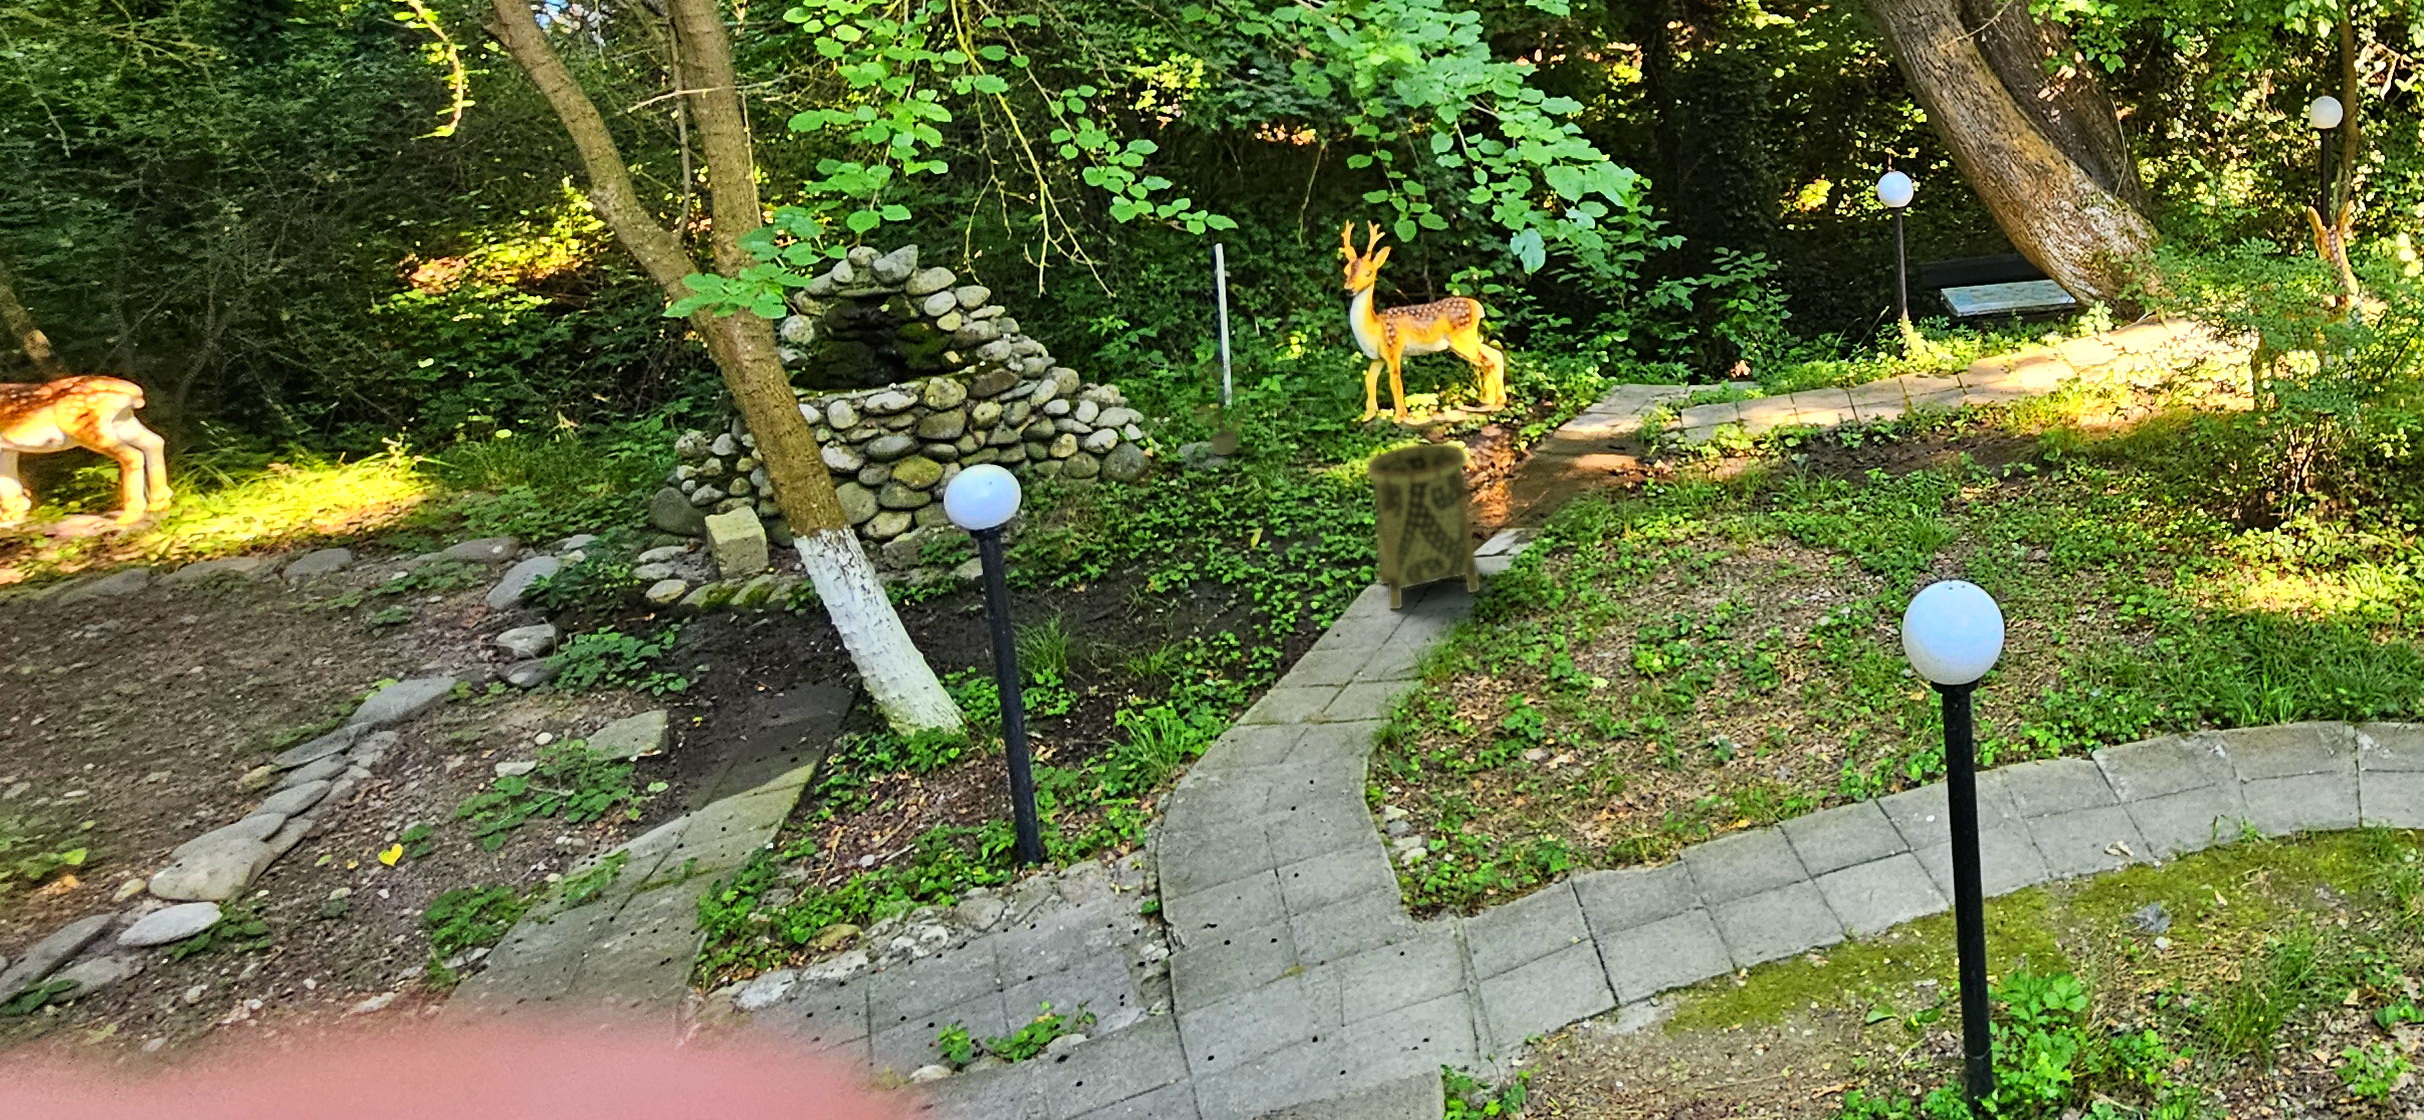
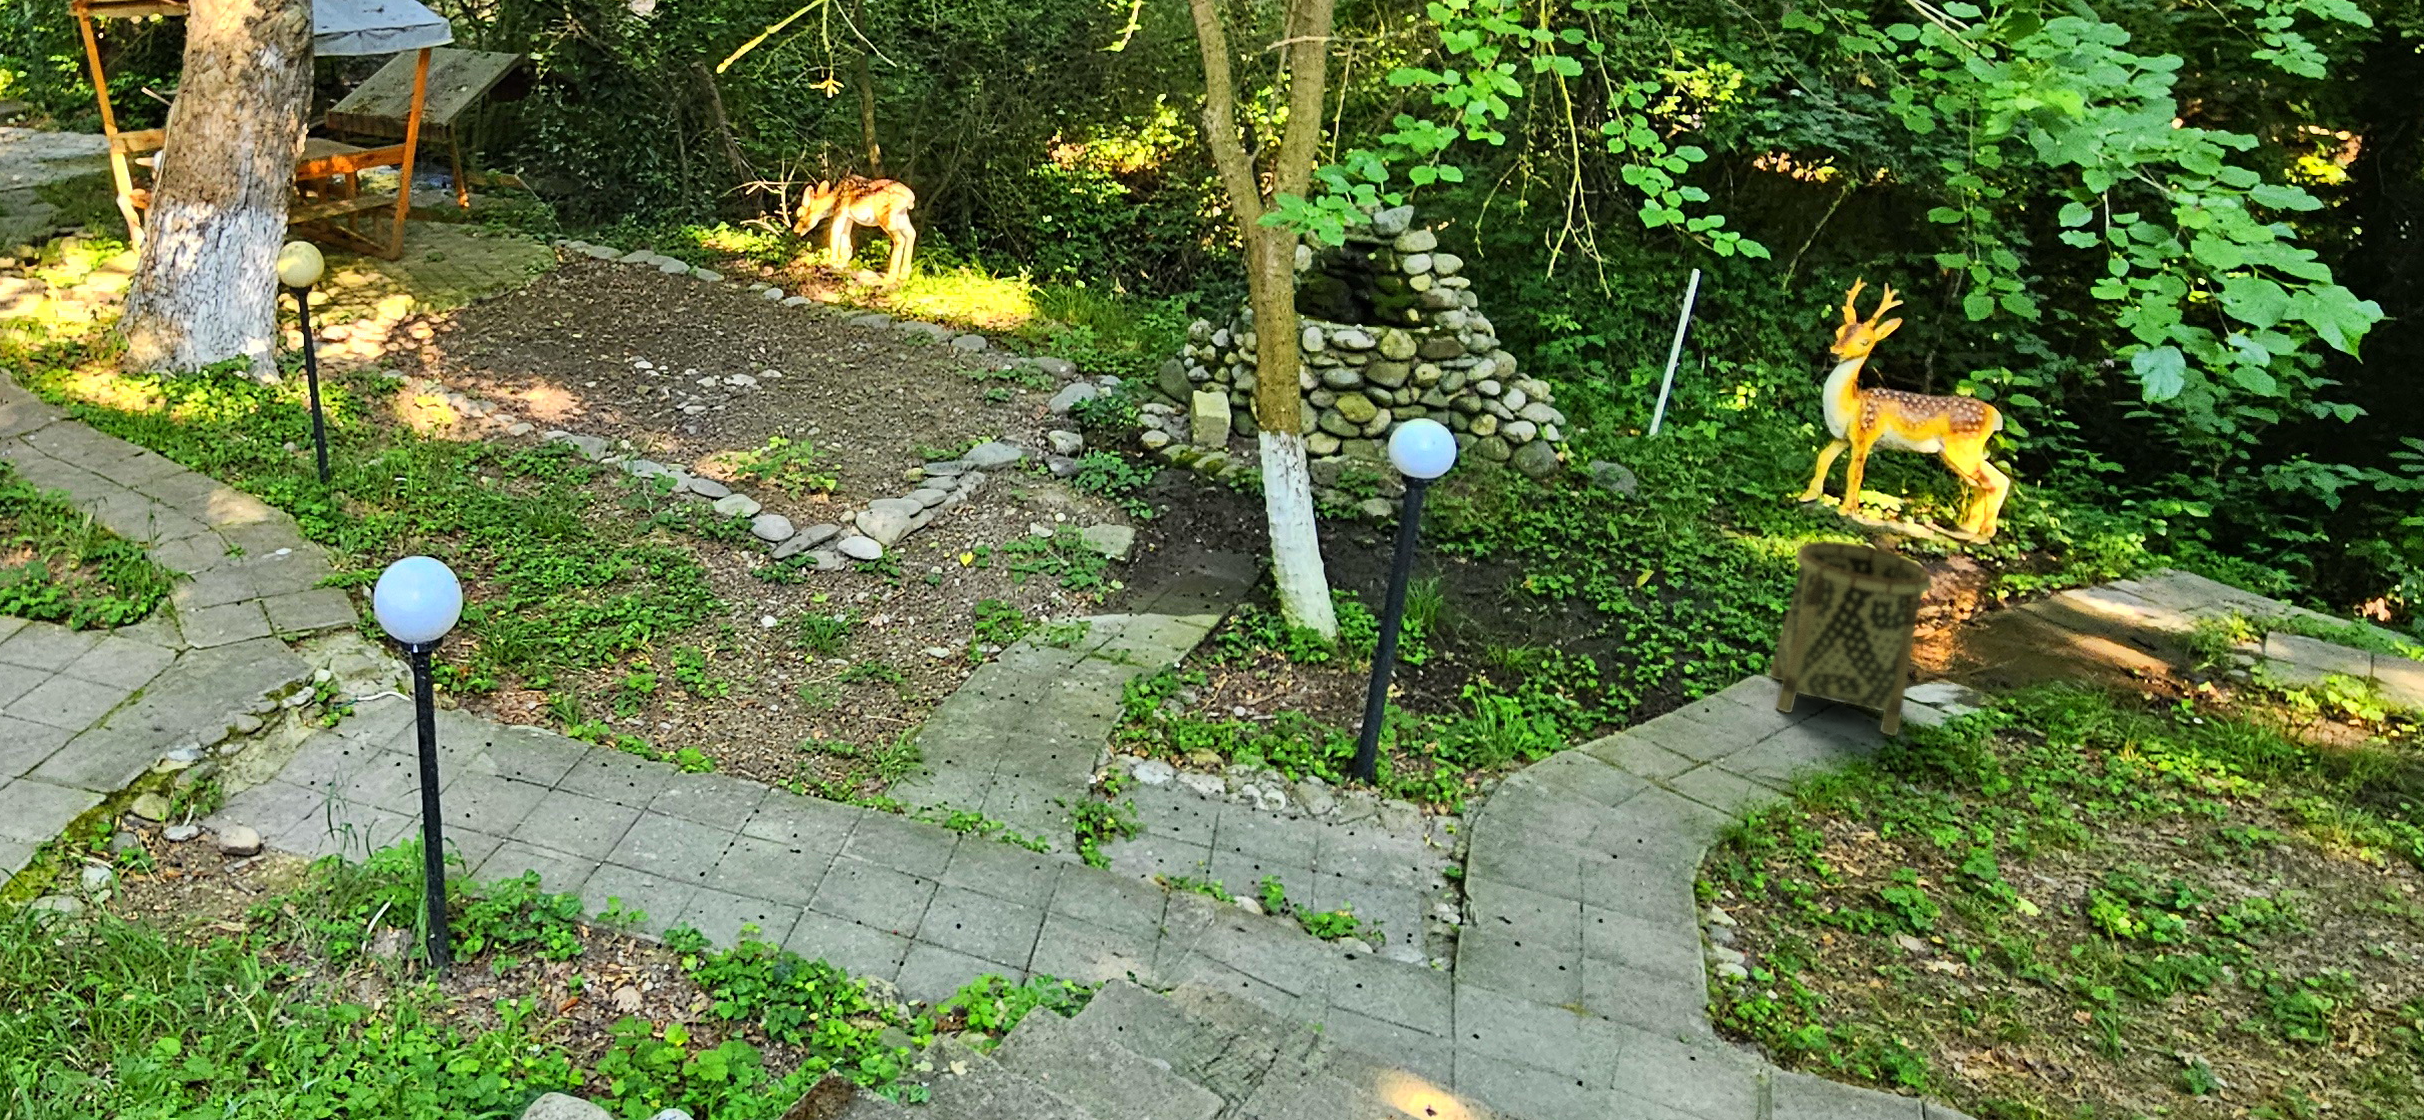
potted plant: present [1195,363,1249,455] -> none [1610,384,1678,483]

